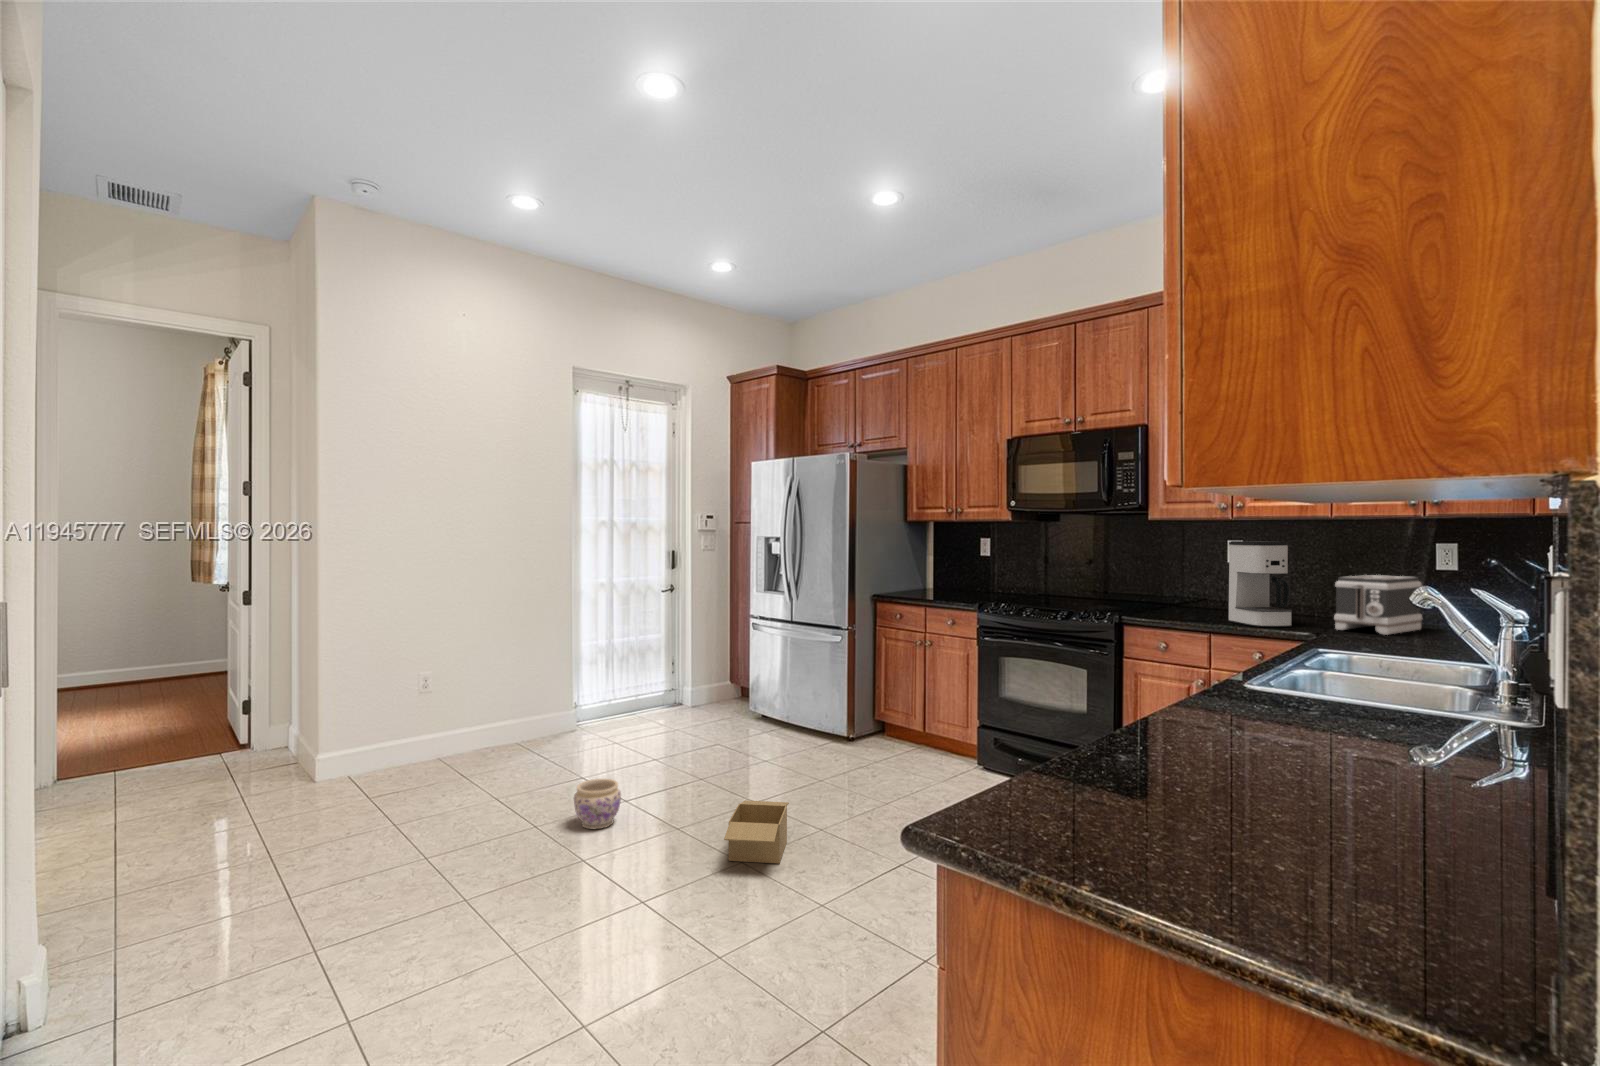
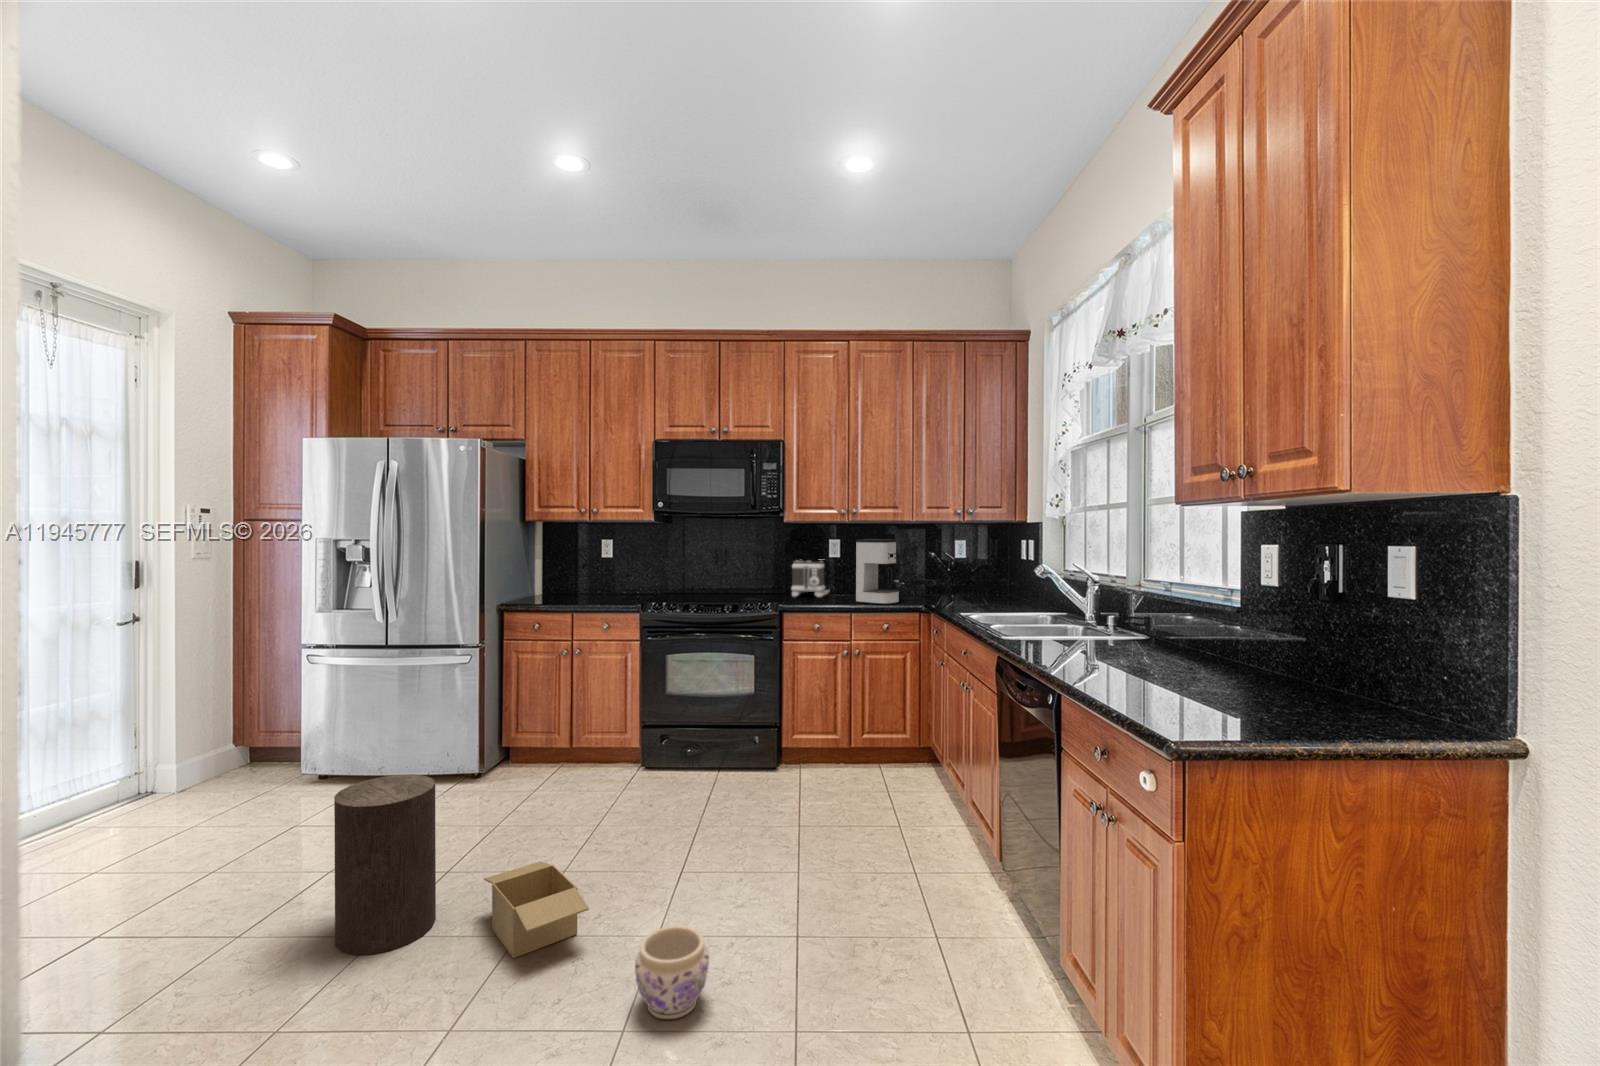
toaster: present [1334,575,1422,635] -> present [792,561,830,597]
stool: none [659,708,723,828] -> present [334,774,436,955]
planter: present [574,779,621,829] -> present [635,926,709,1020]

